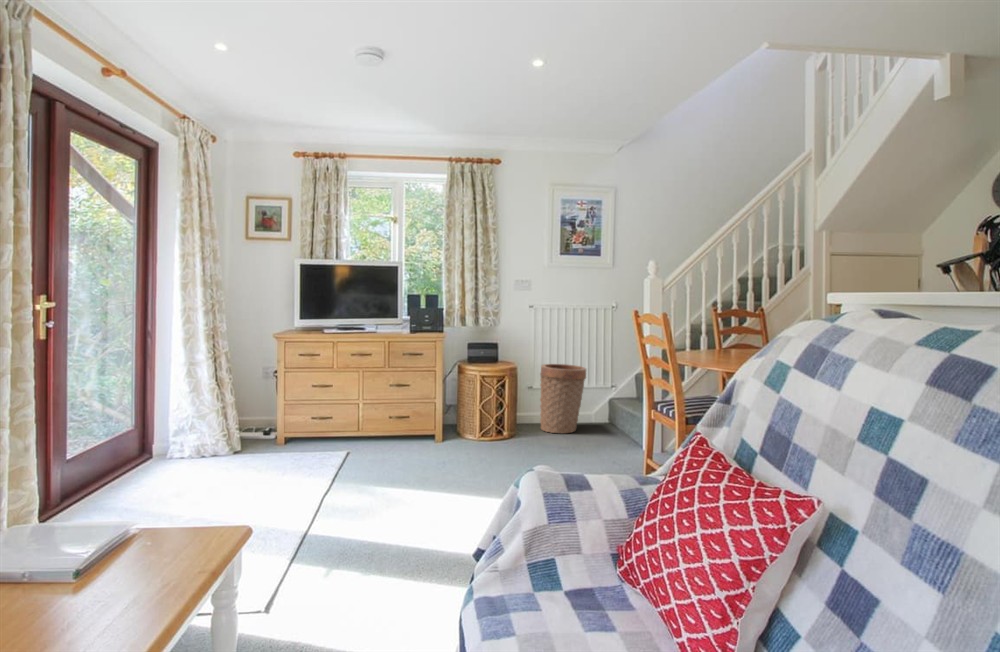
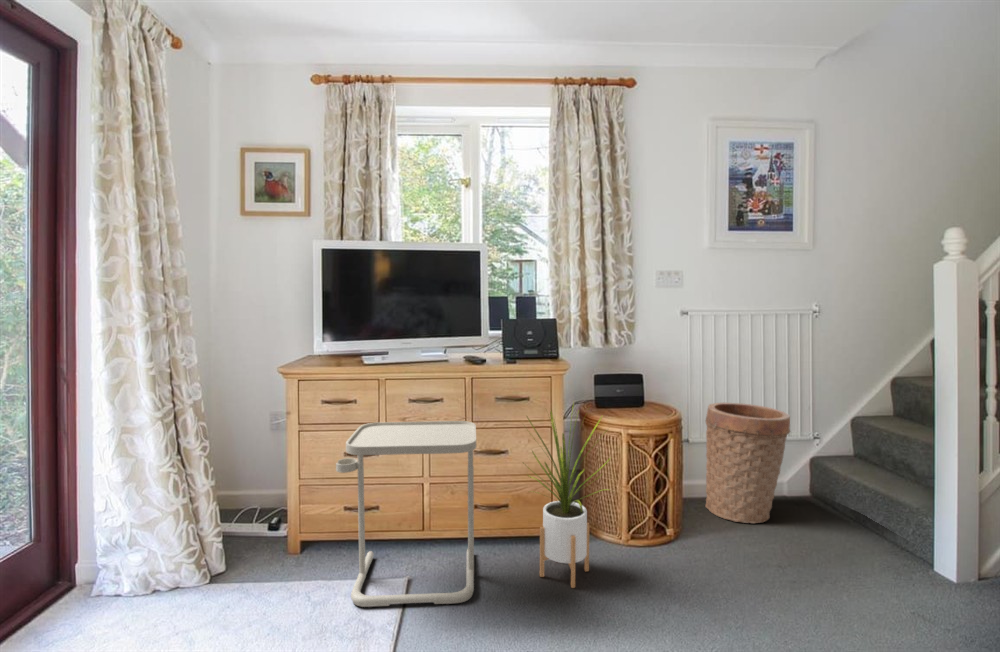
house plant: none [414,353,466,454] -> present [528,412,610,588]
side table: none [309,366,390,460] -> present [336,421,476,607]

